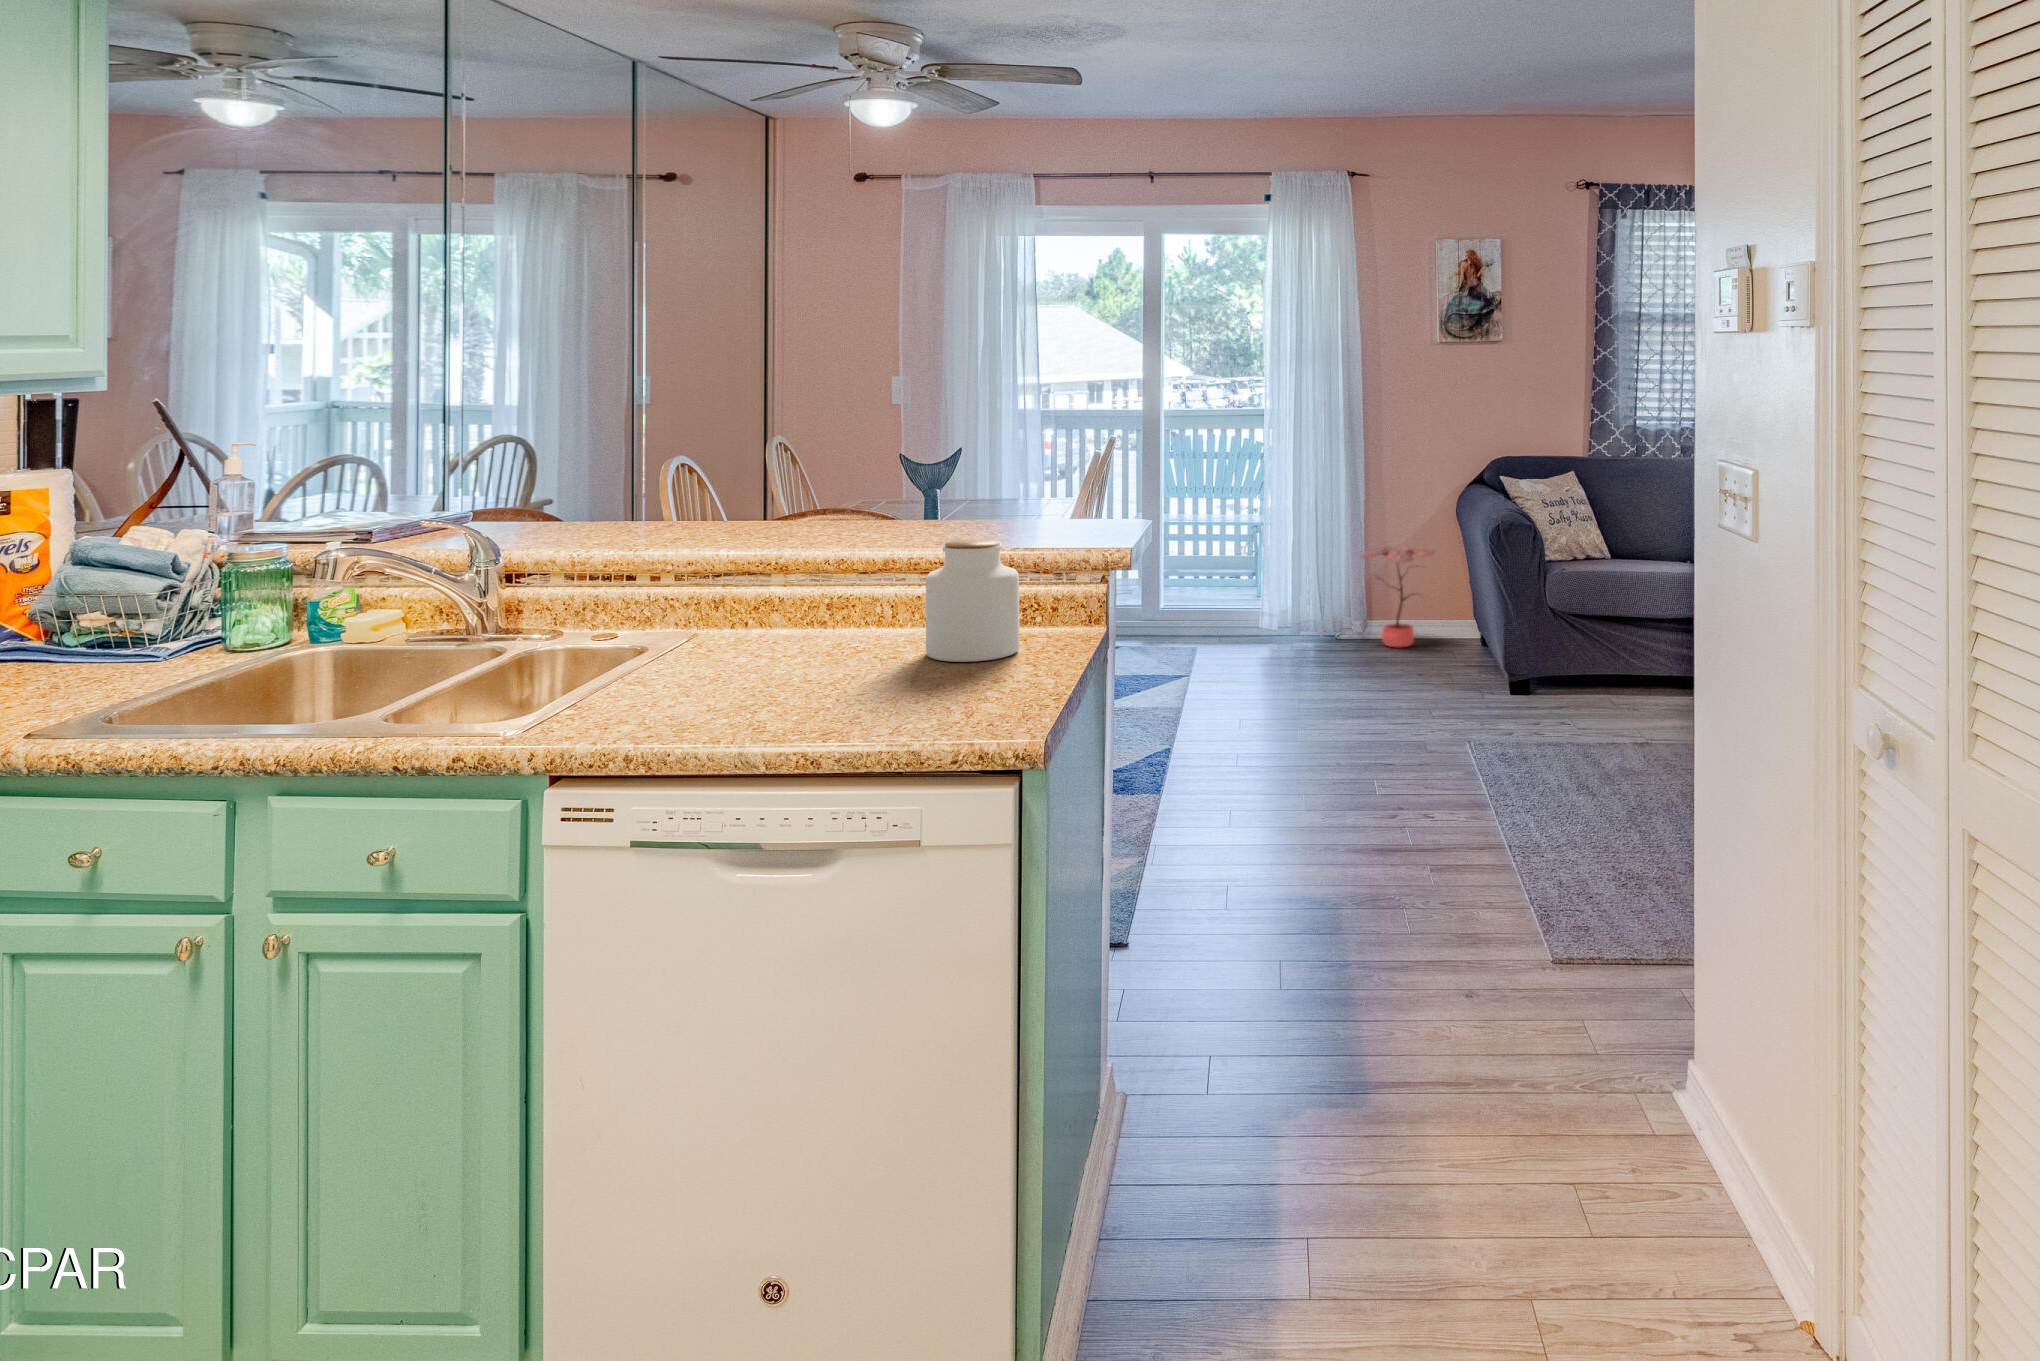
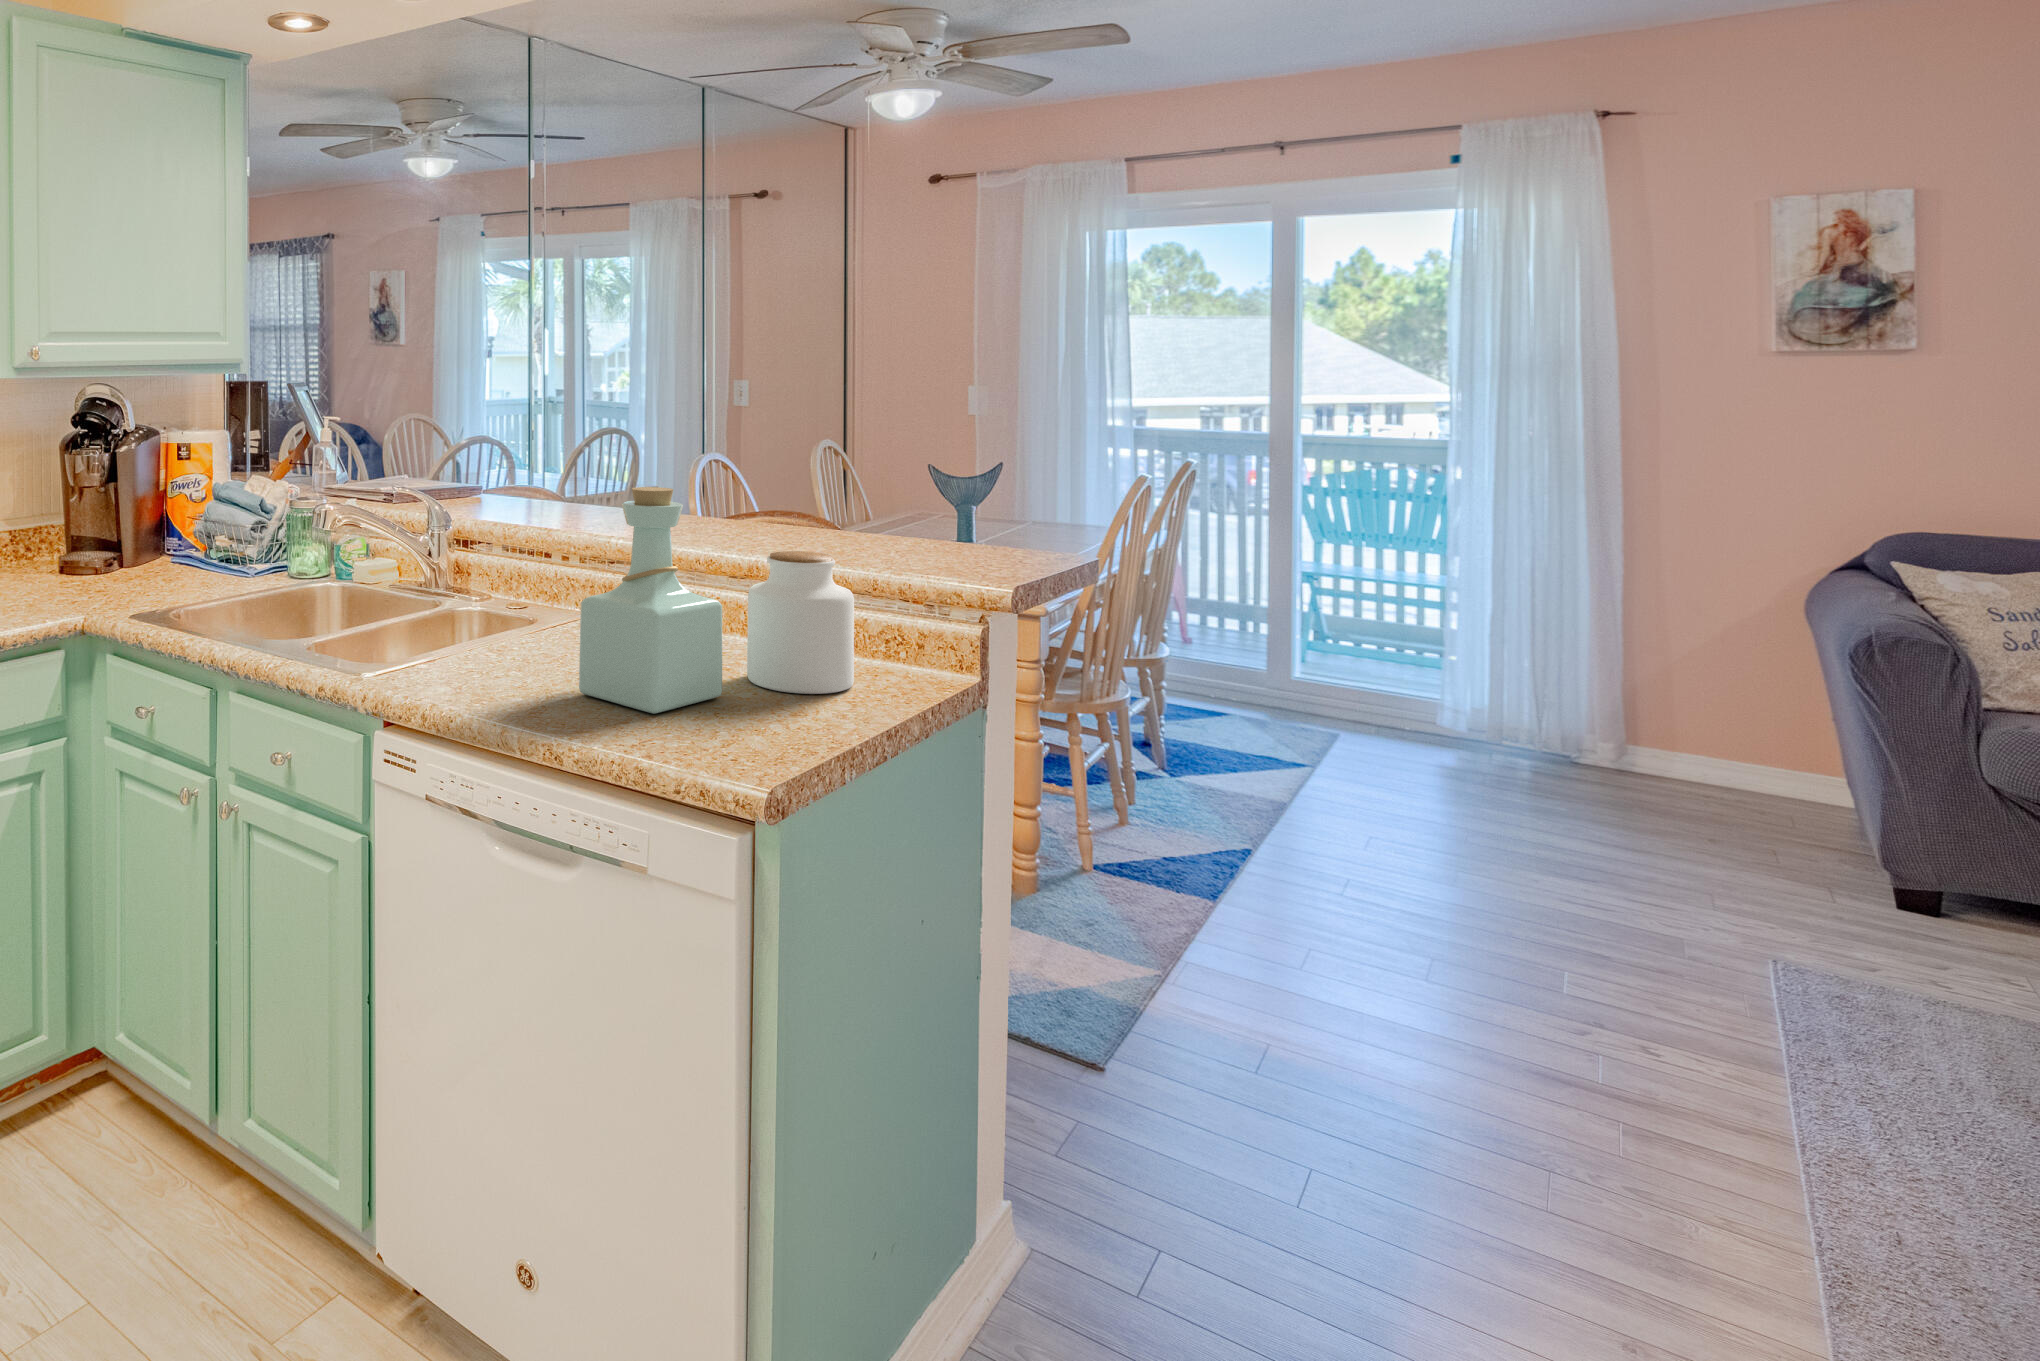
bottle: none [805,493,932,696] -> present [579,487,722,714]
potted plant: present [1361,546,1435,648] -> none [1619,641,1764,786]

